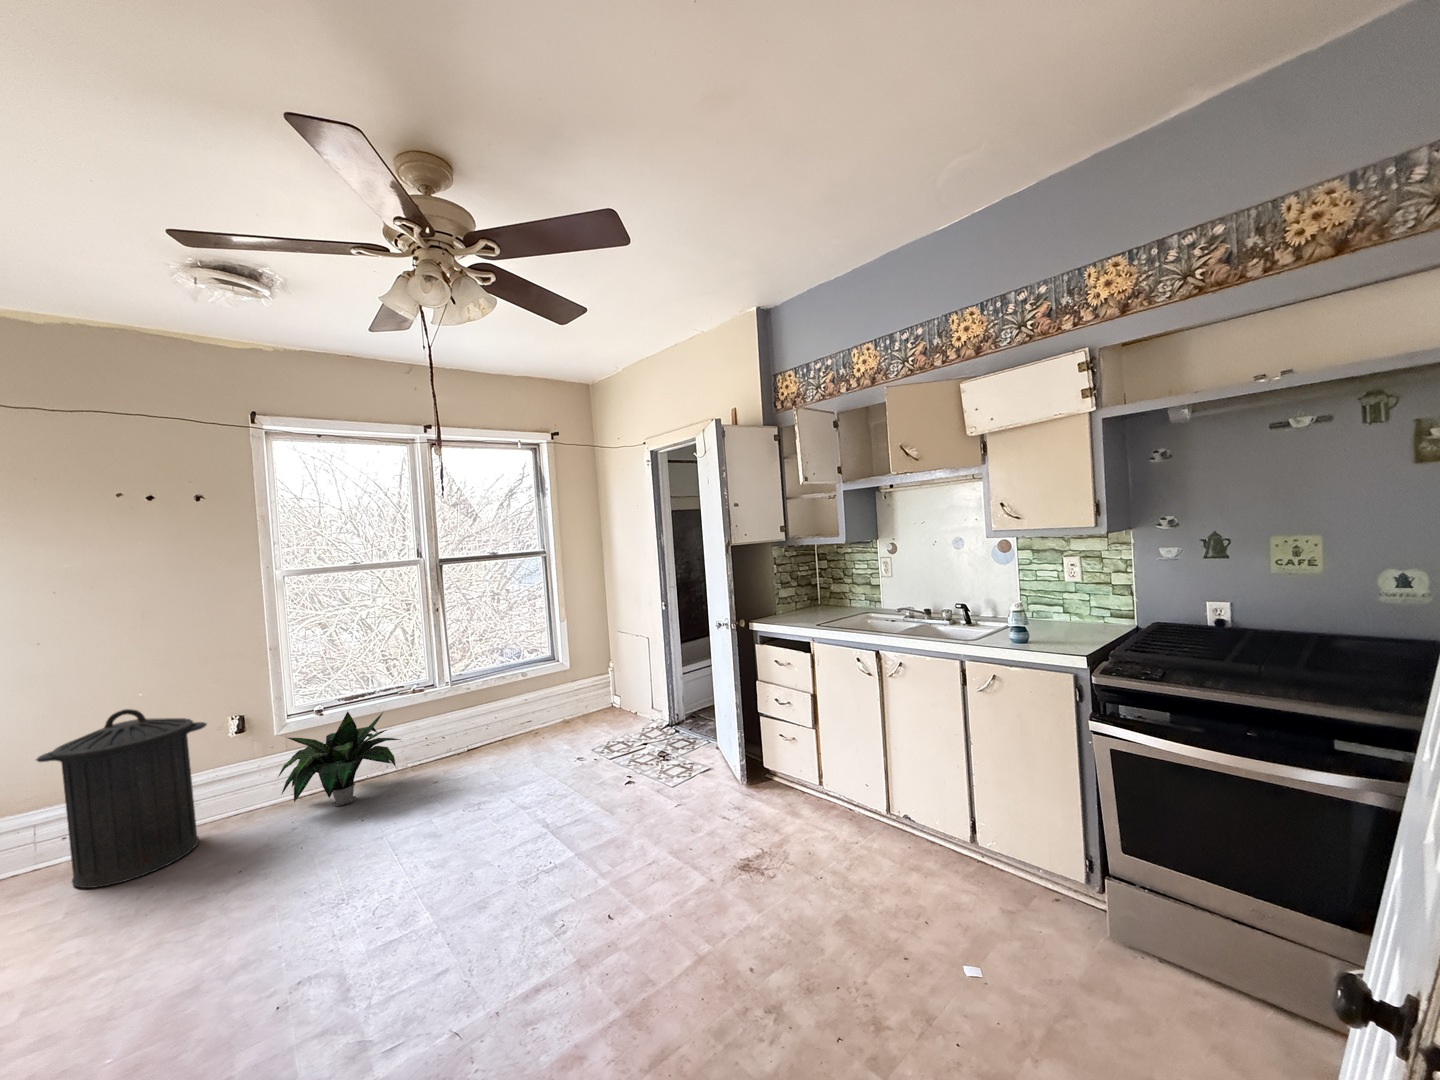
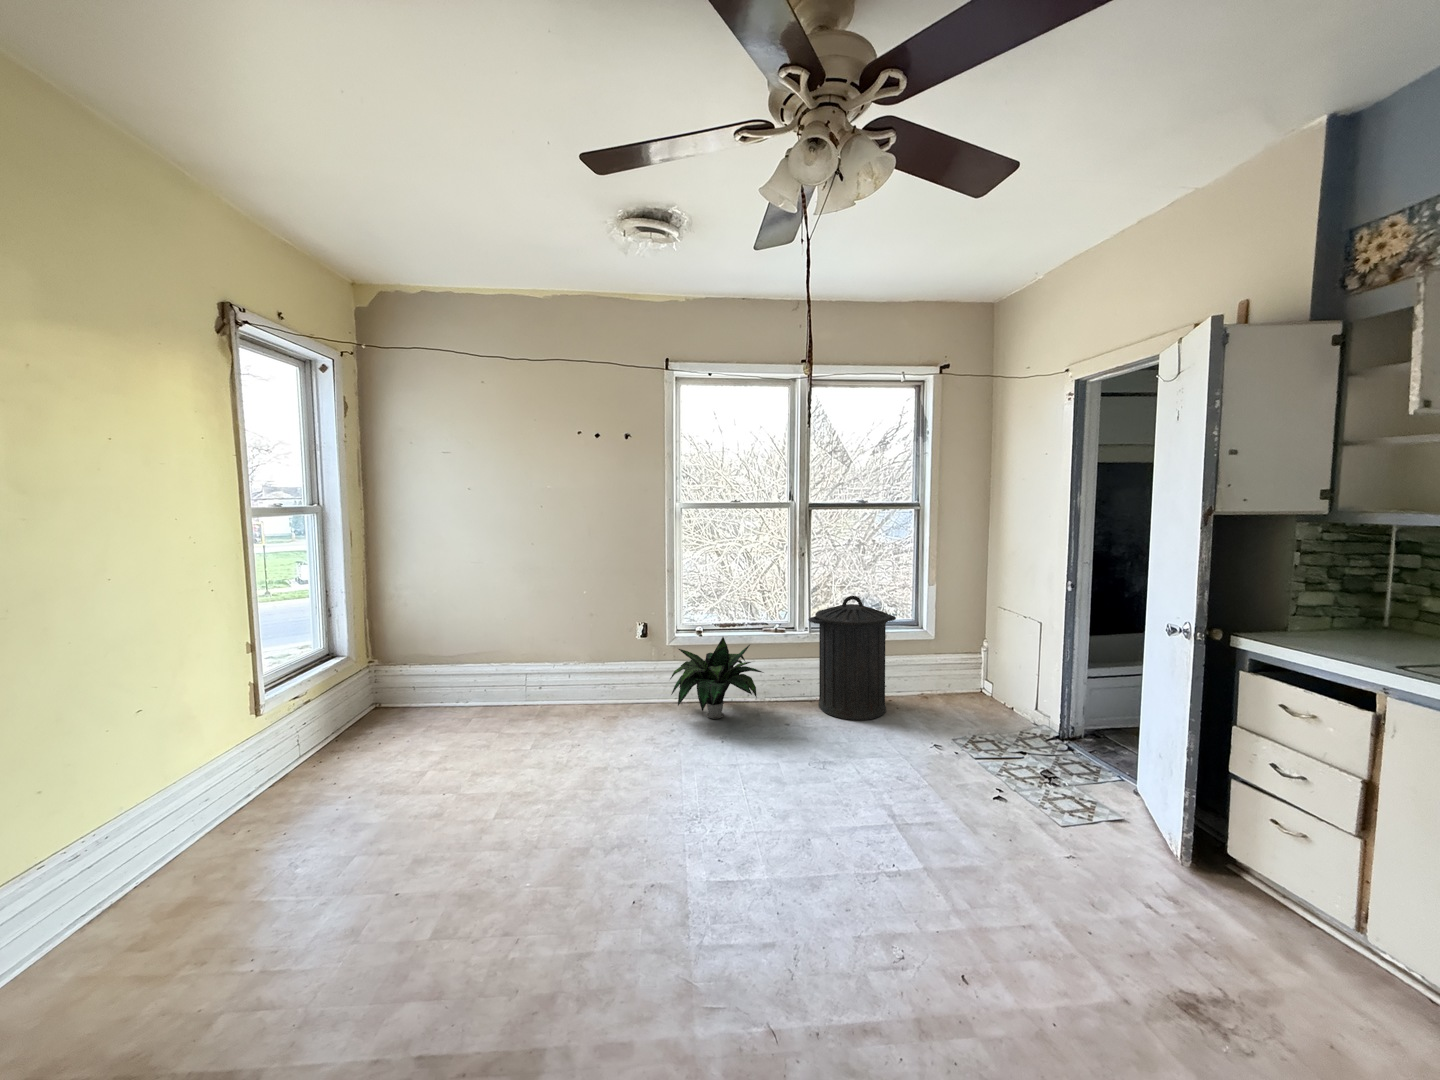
trash can: present [36,709,207,888] -> present [808,596,896,720]

